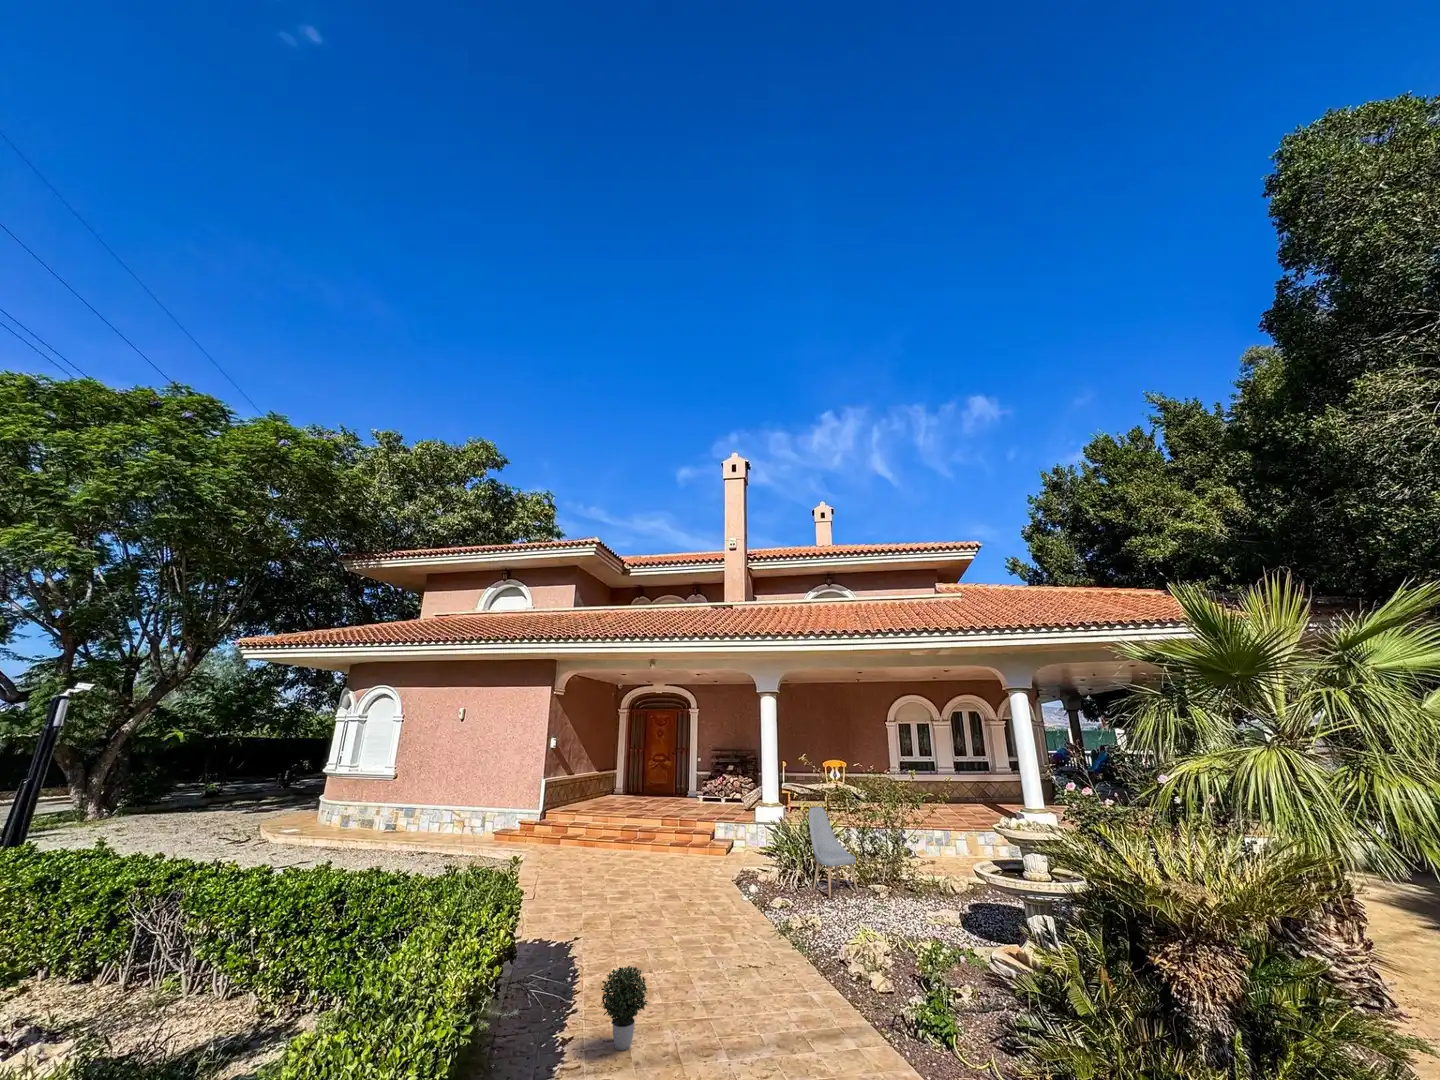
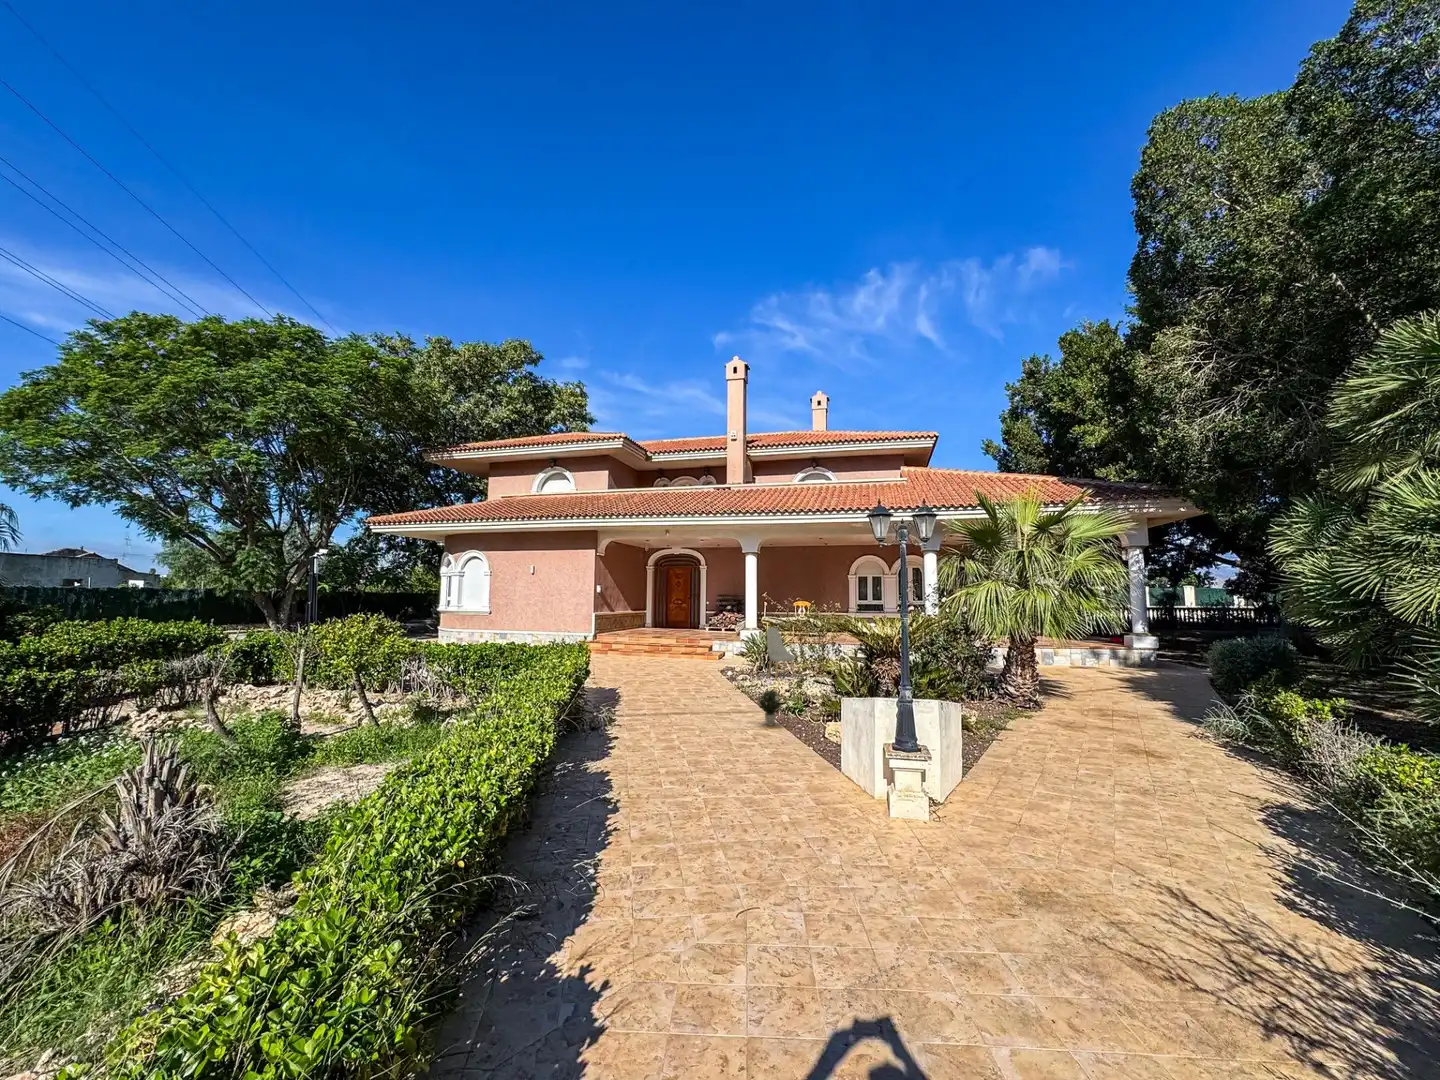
potted plant: present [601,966,648,1051] -> present [759,690,782,726]

